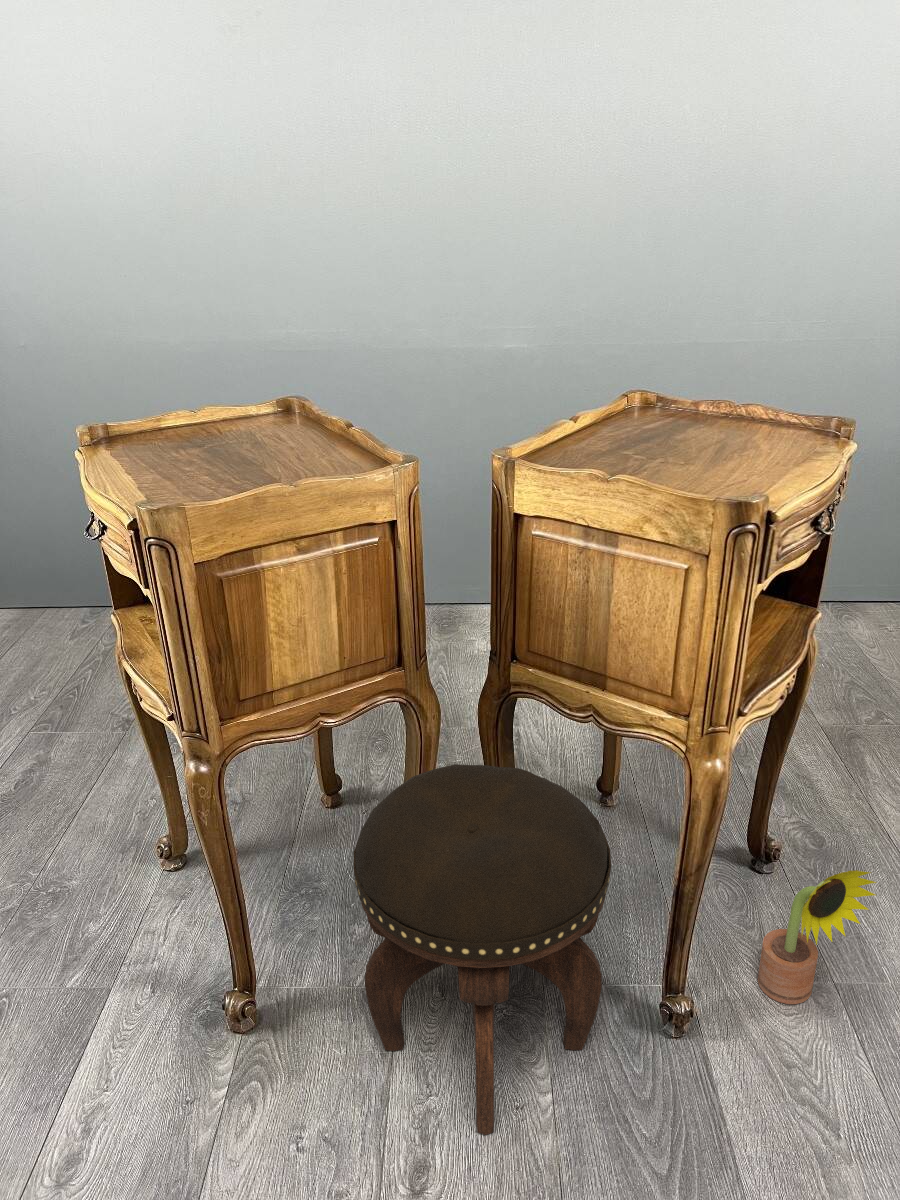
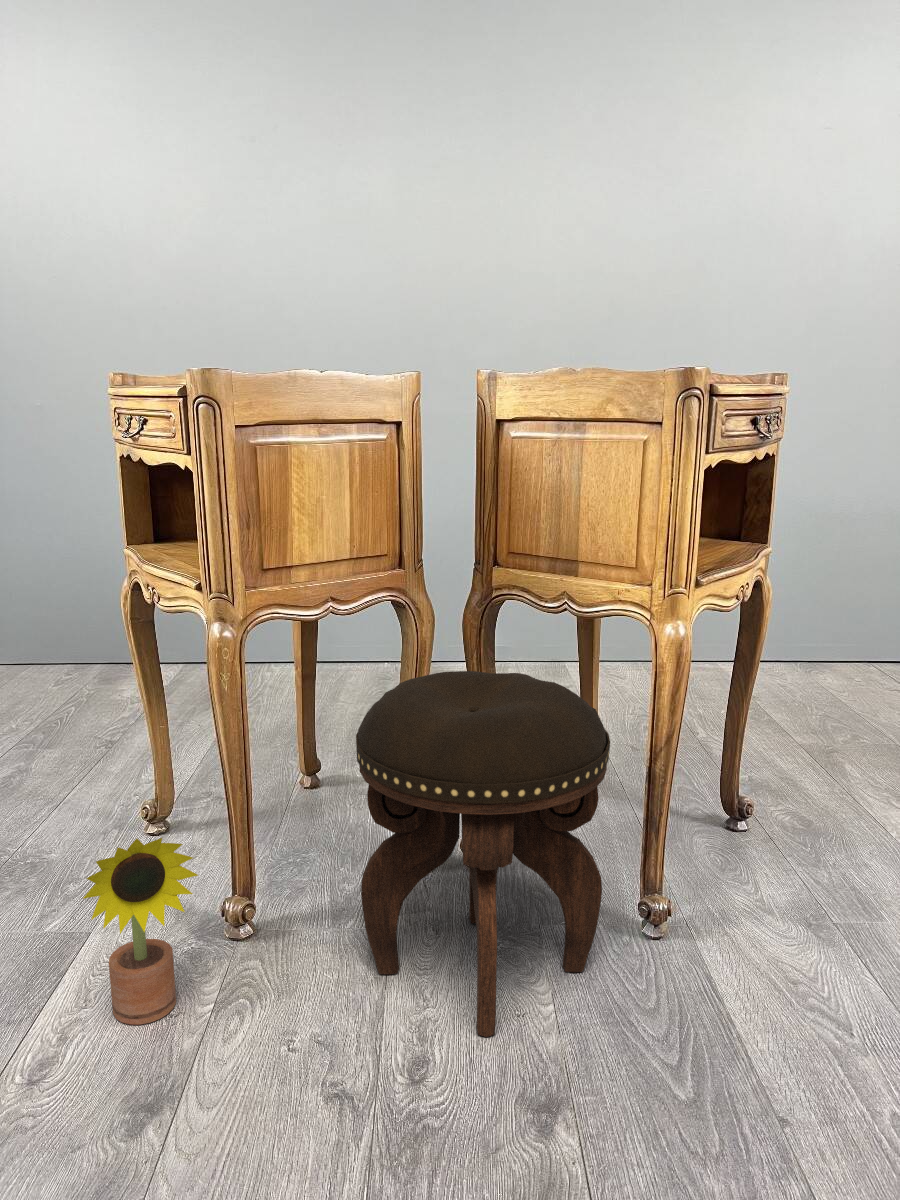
decorative plant: present [758,870,876,1004] -> present [83,838,198,1025]

